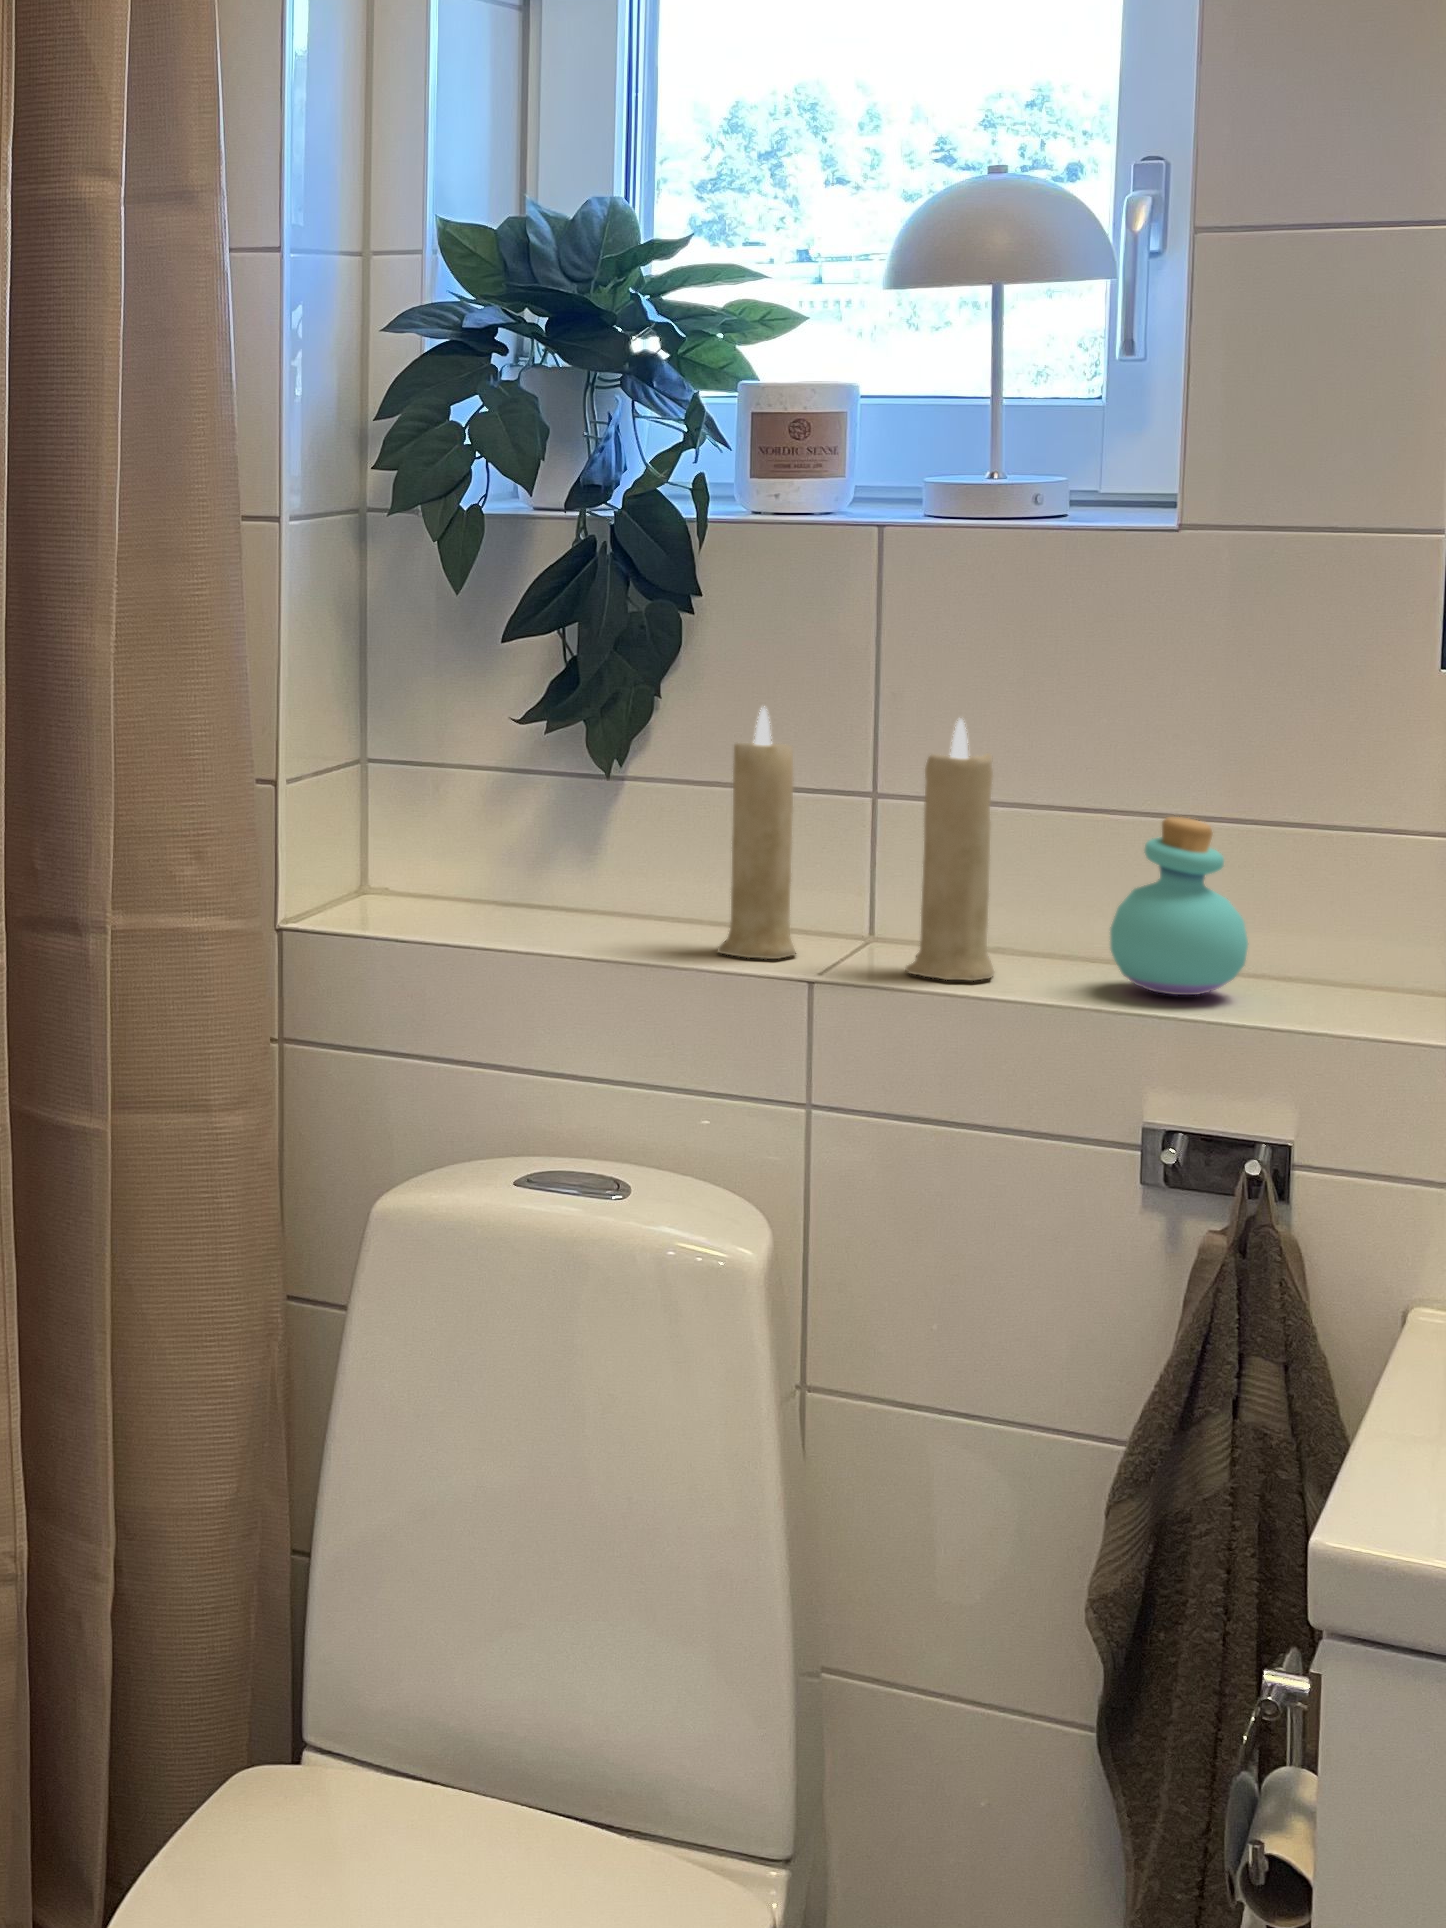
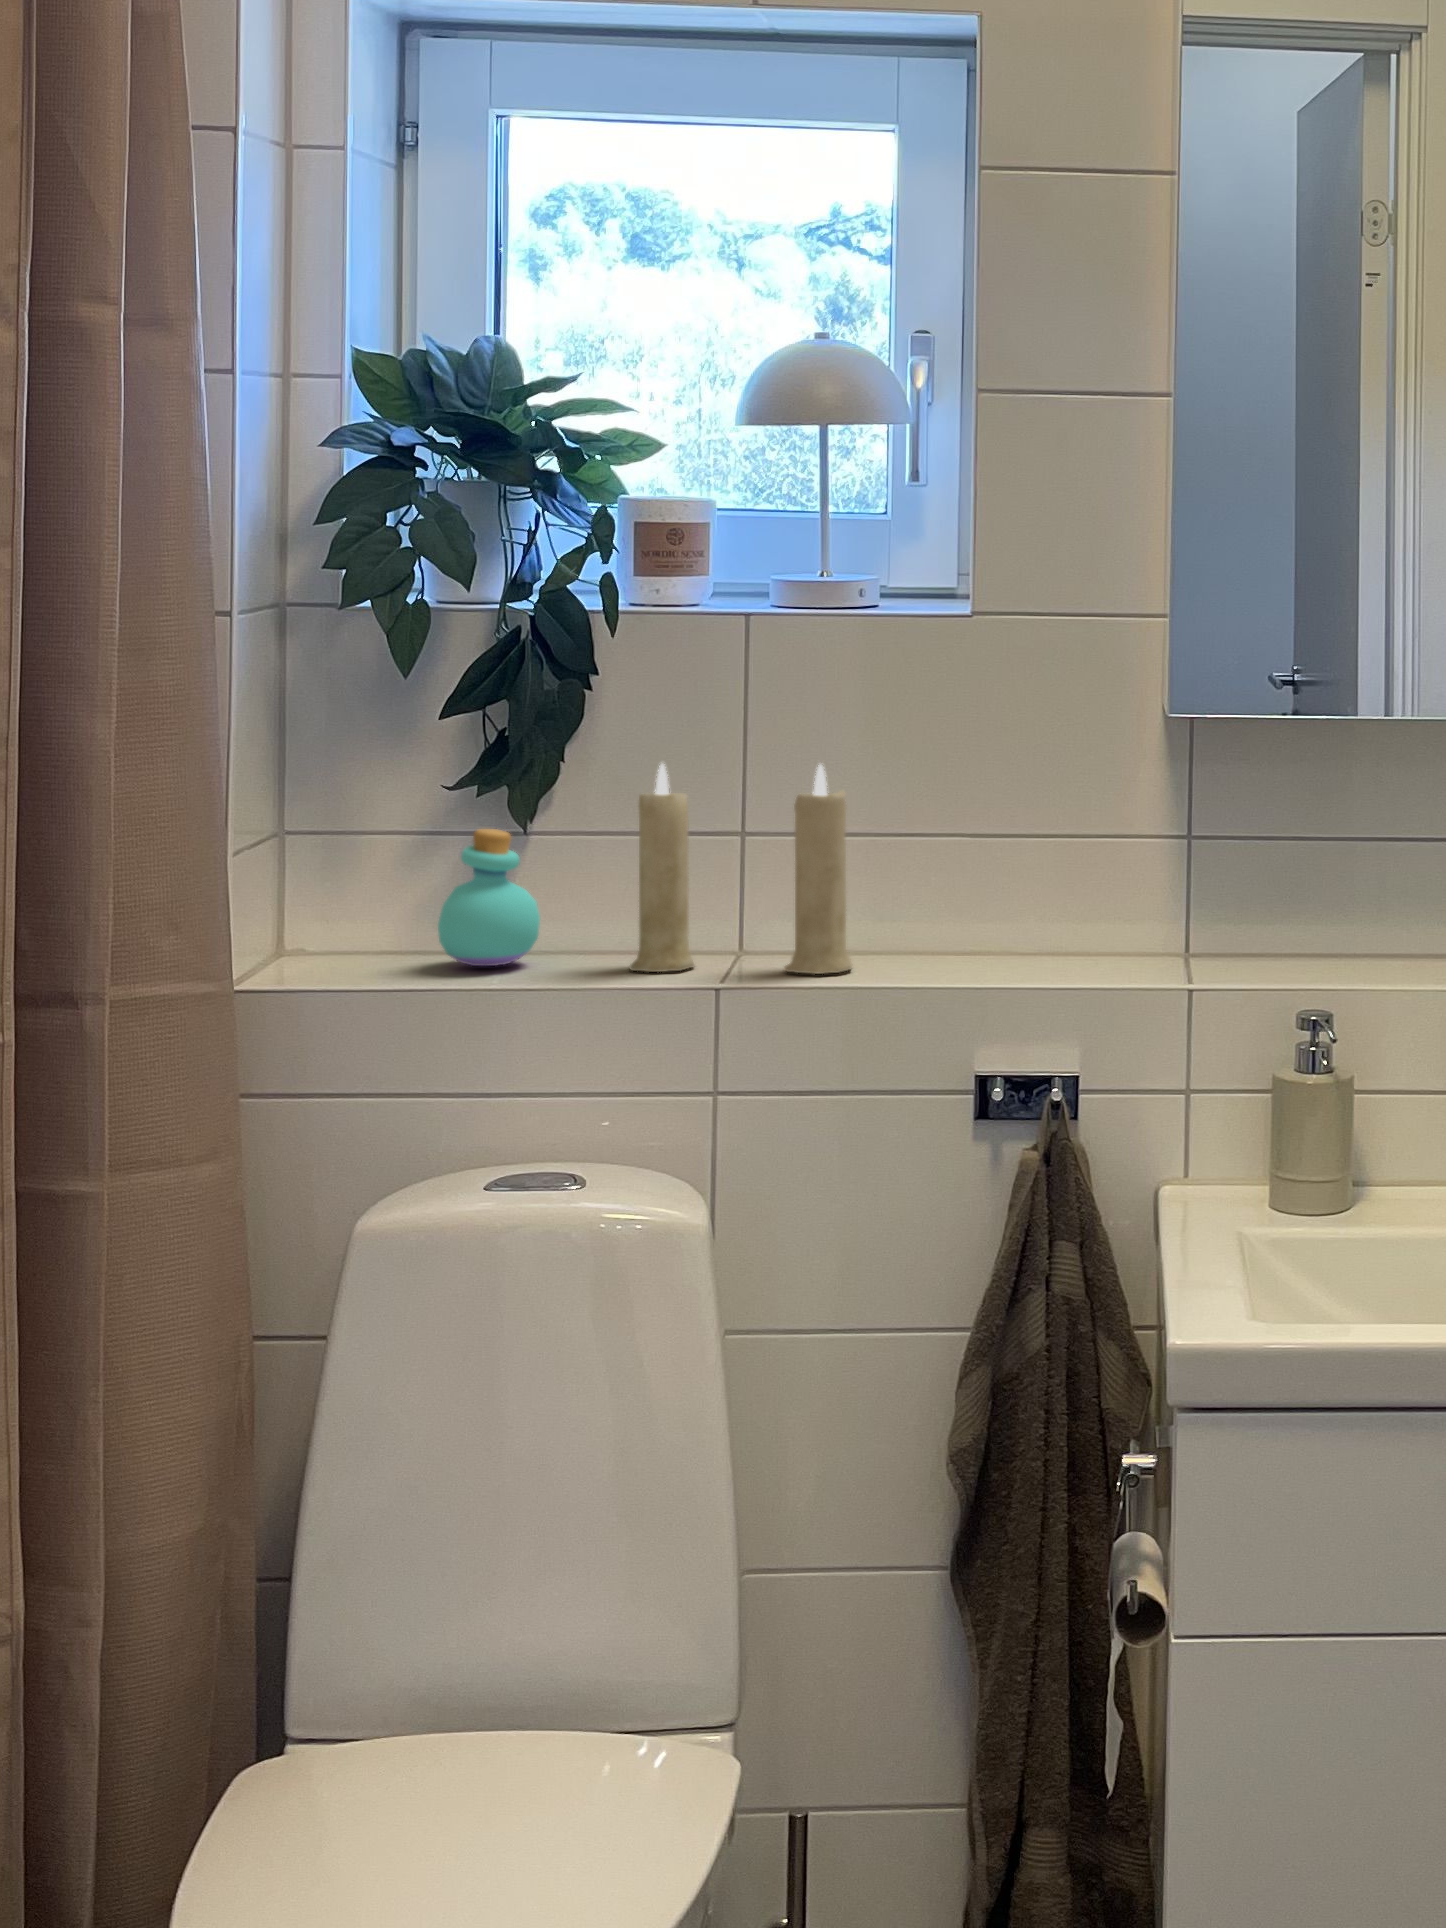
perfume bottle: present [1110,817,1248,995] -> present [438,829,540,966]

